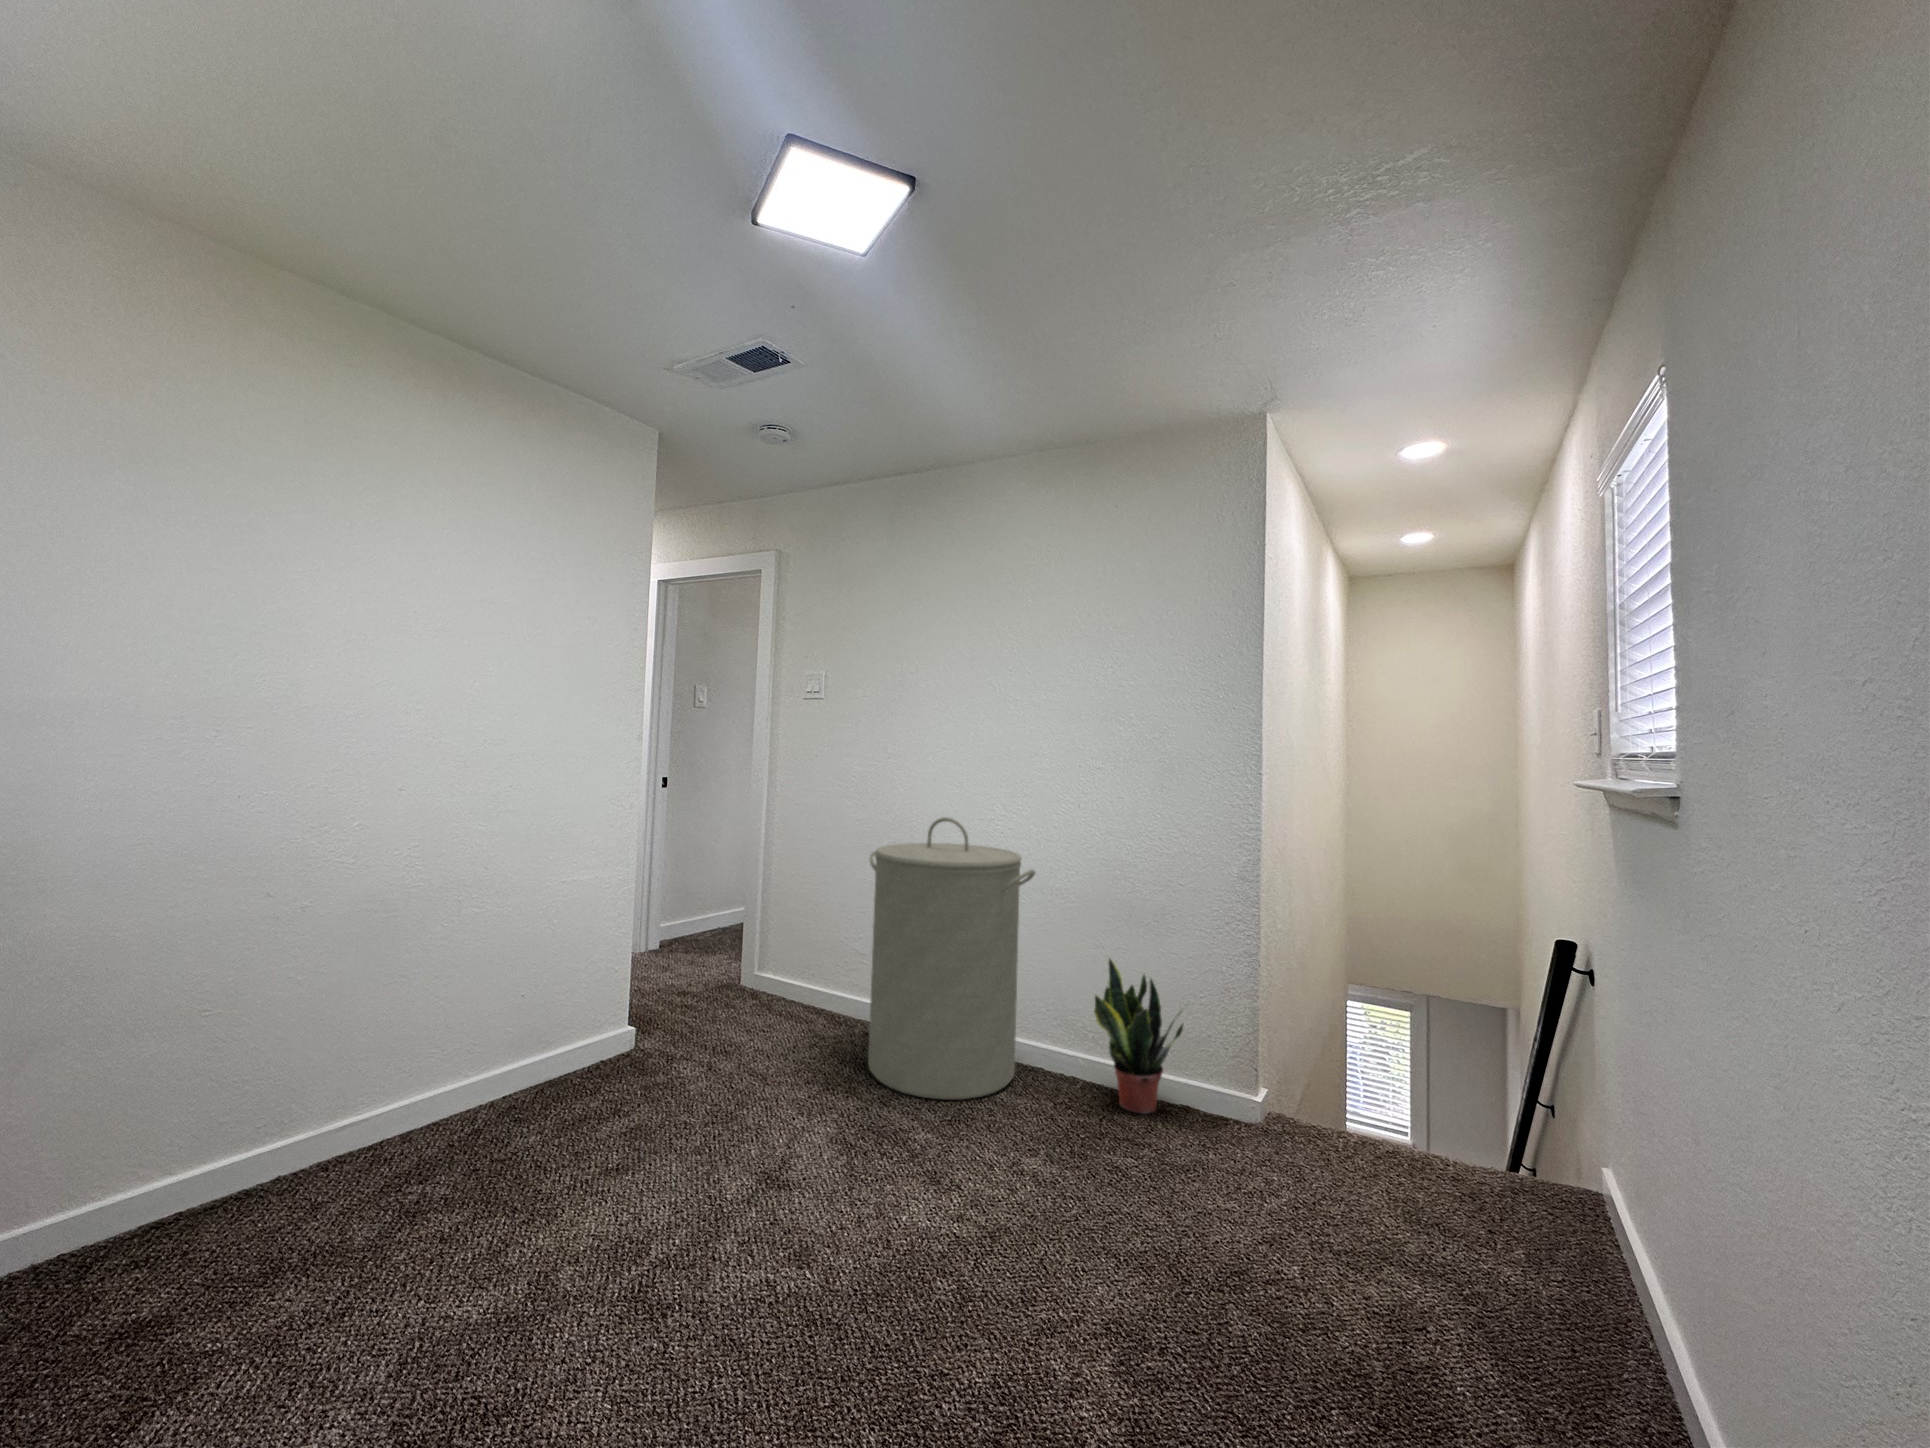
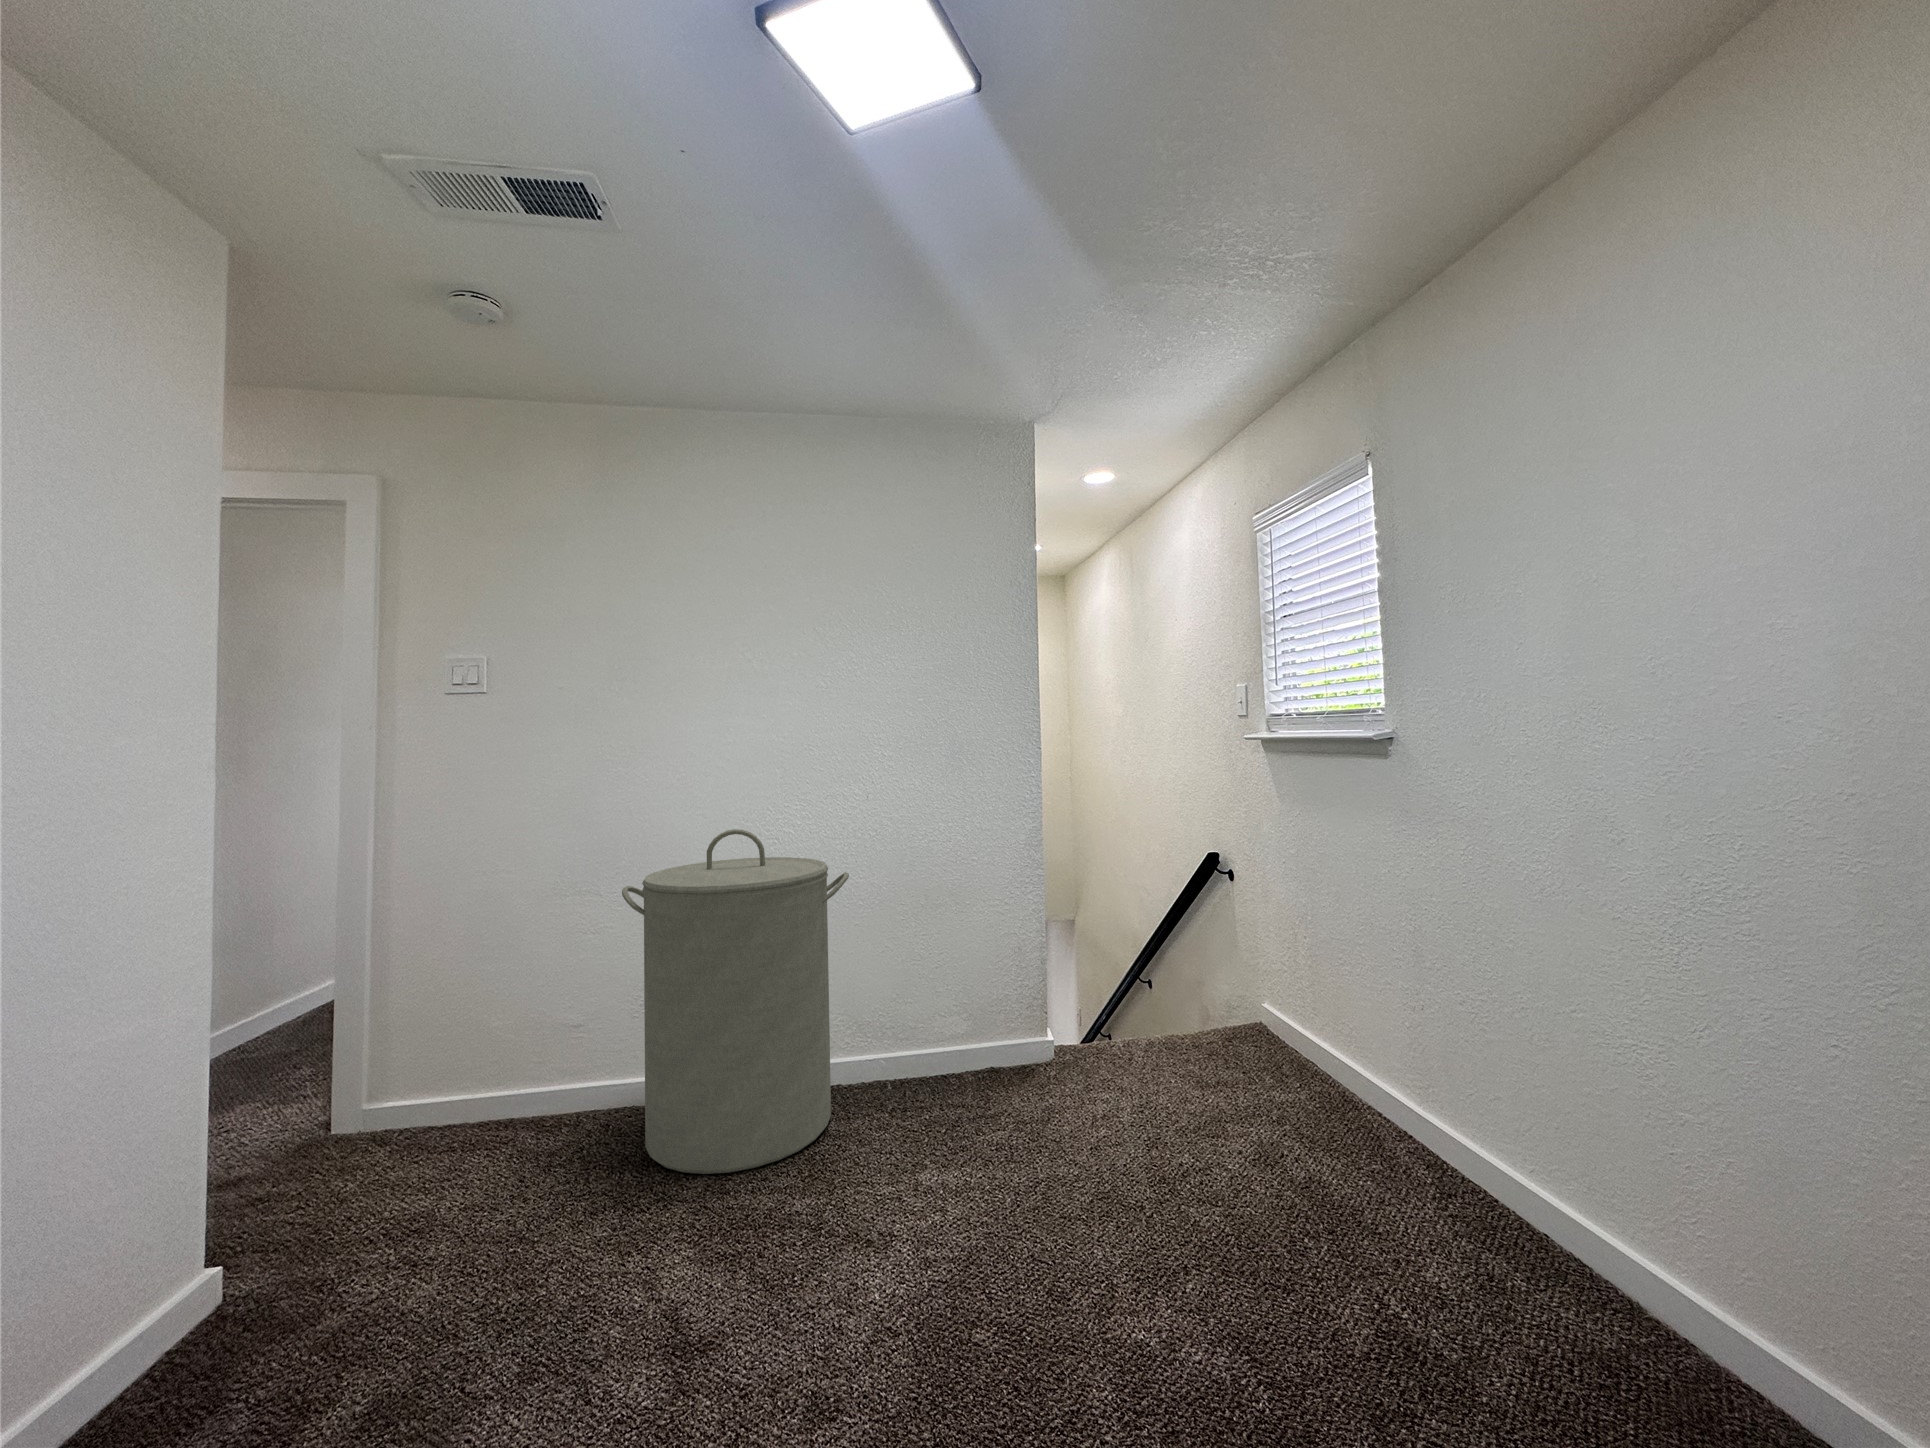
potted plant: present [1094,959,1183,1114] -> none [910,948,1002,1095]

